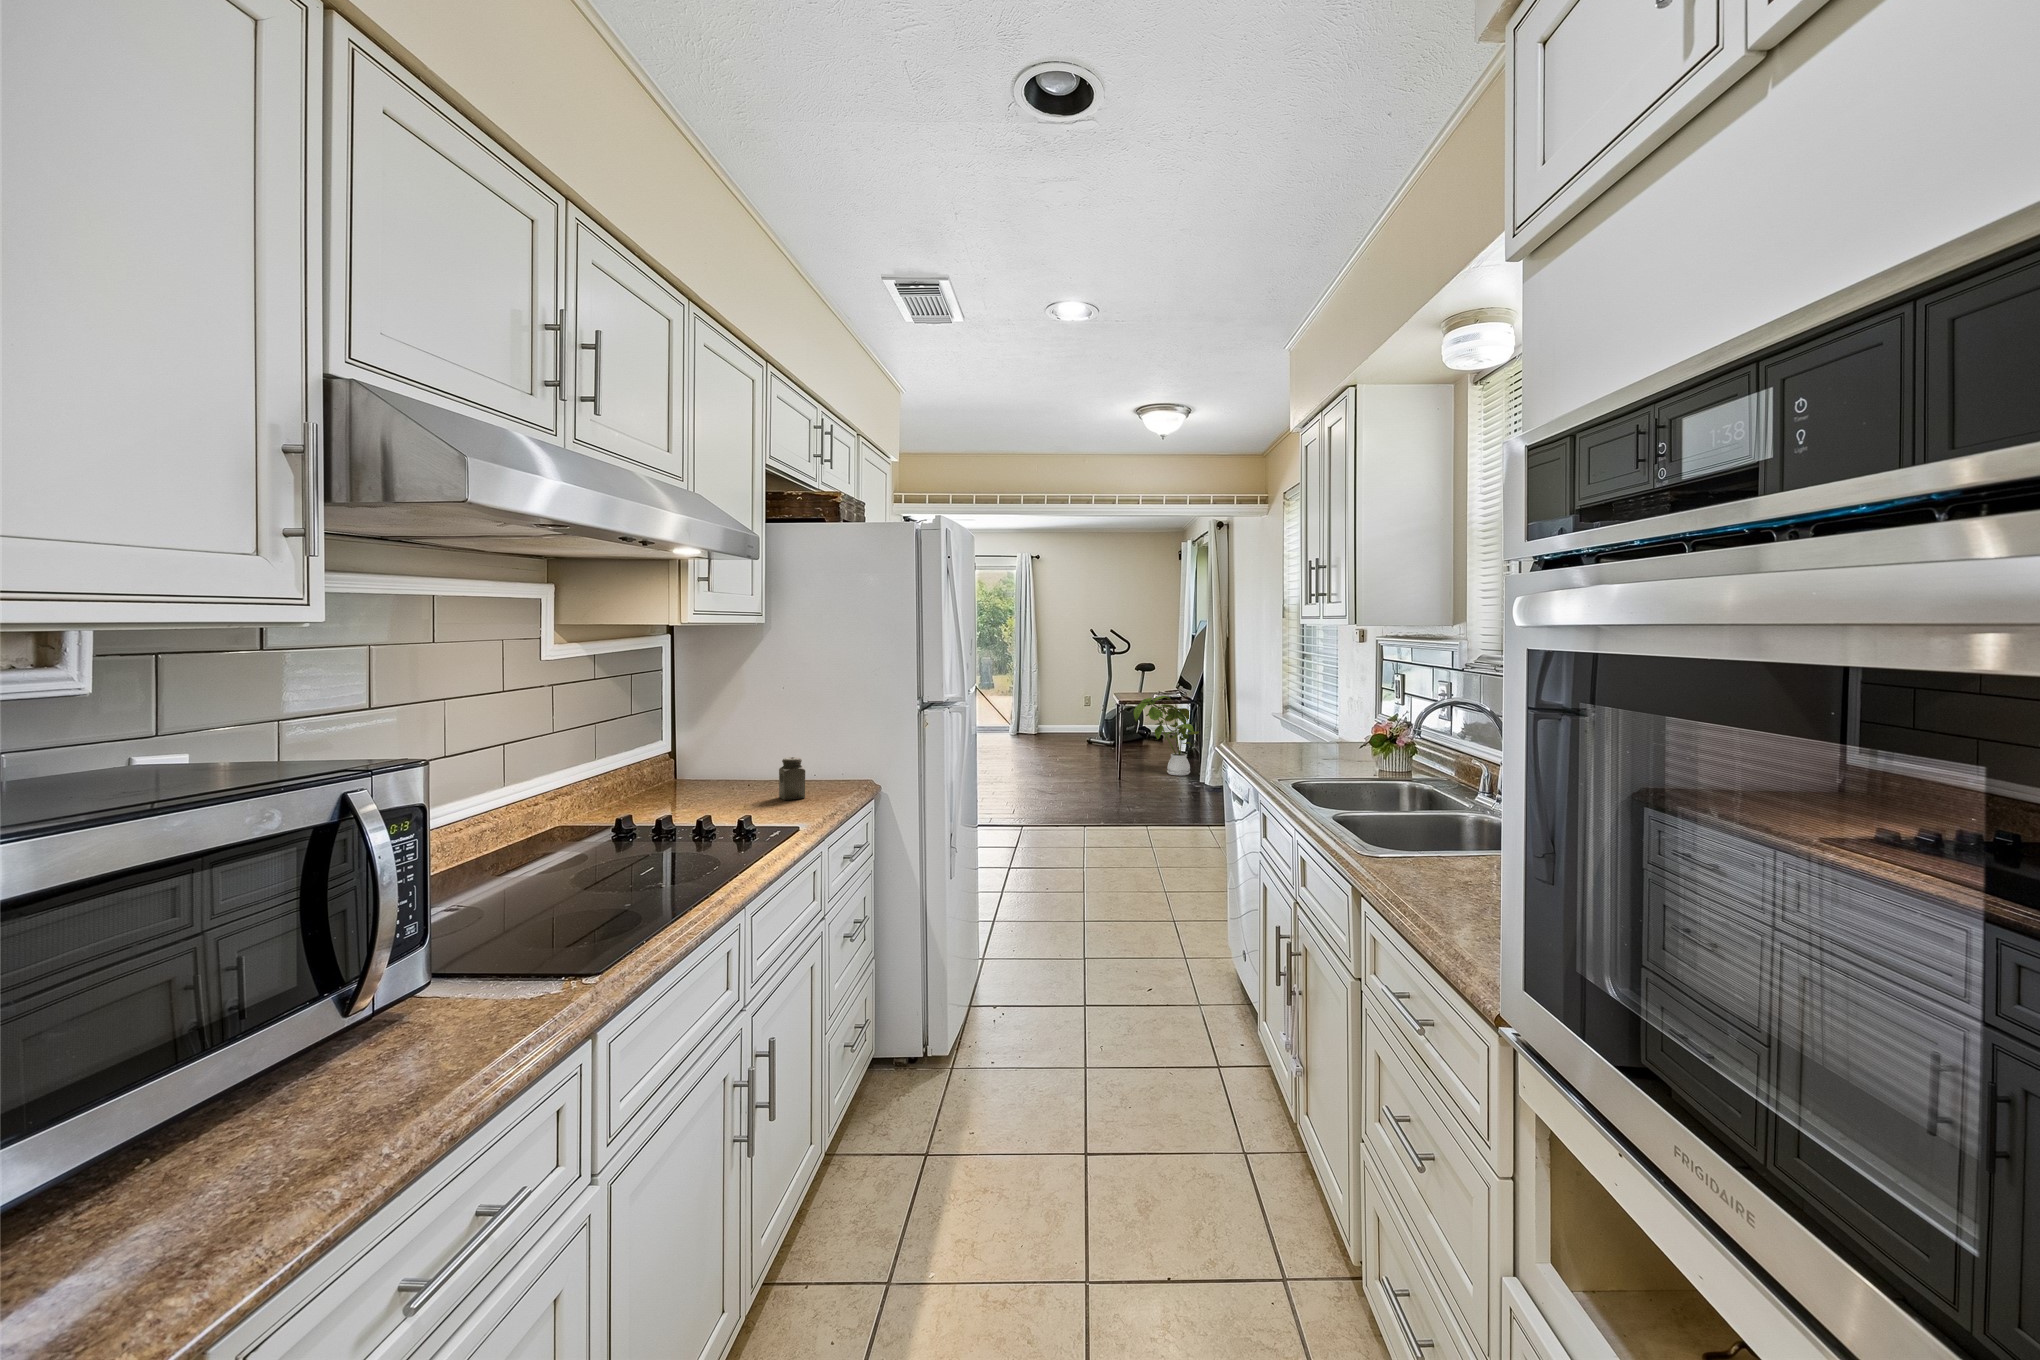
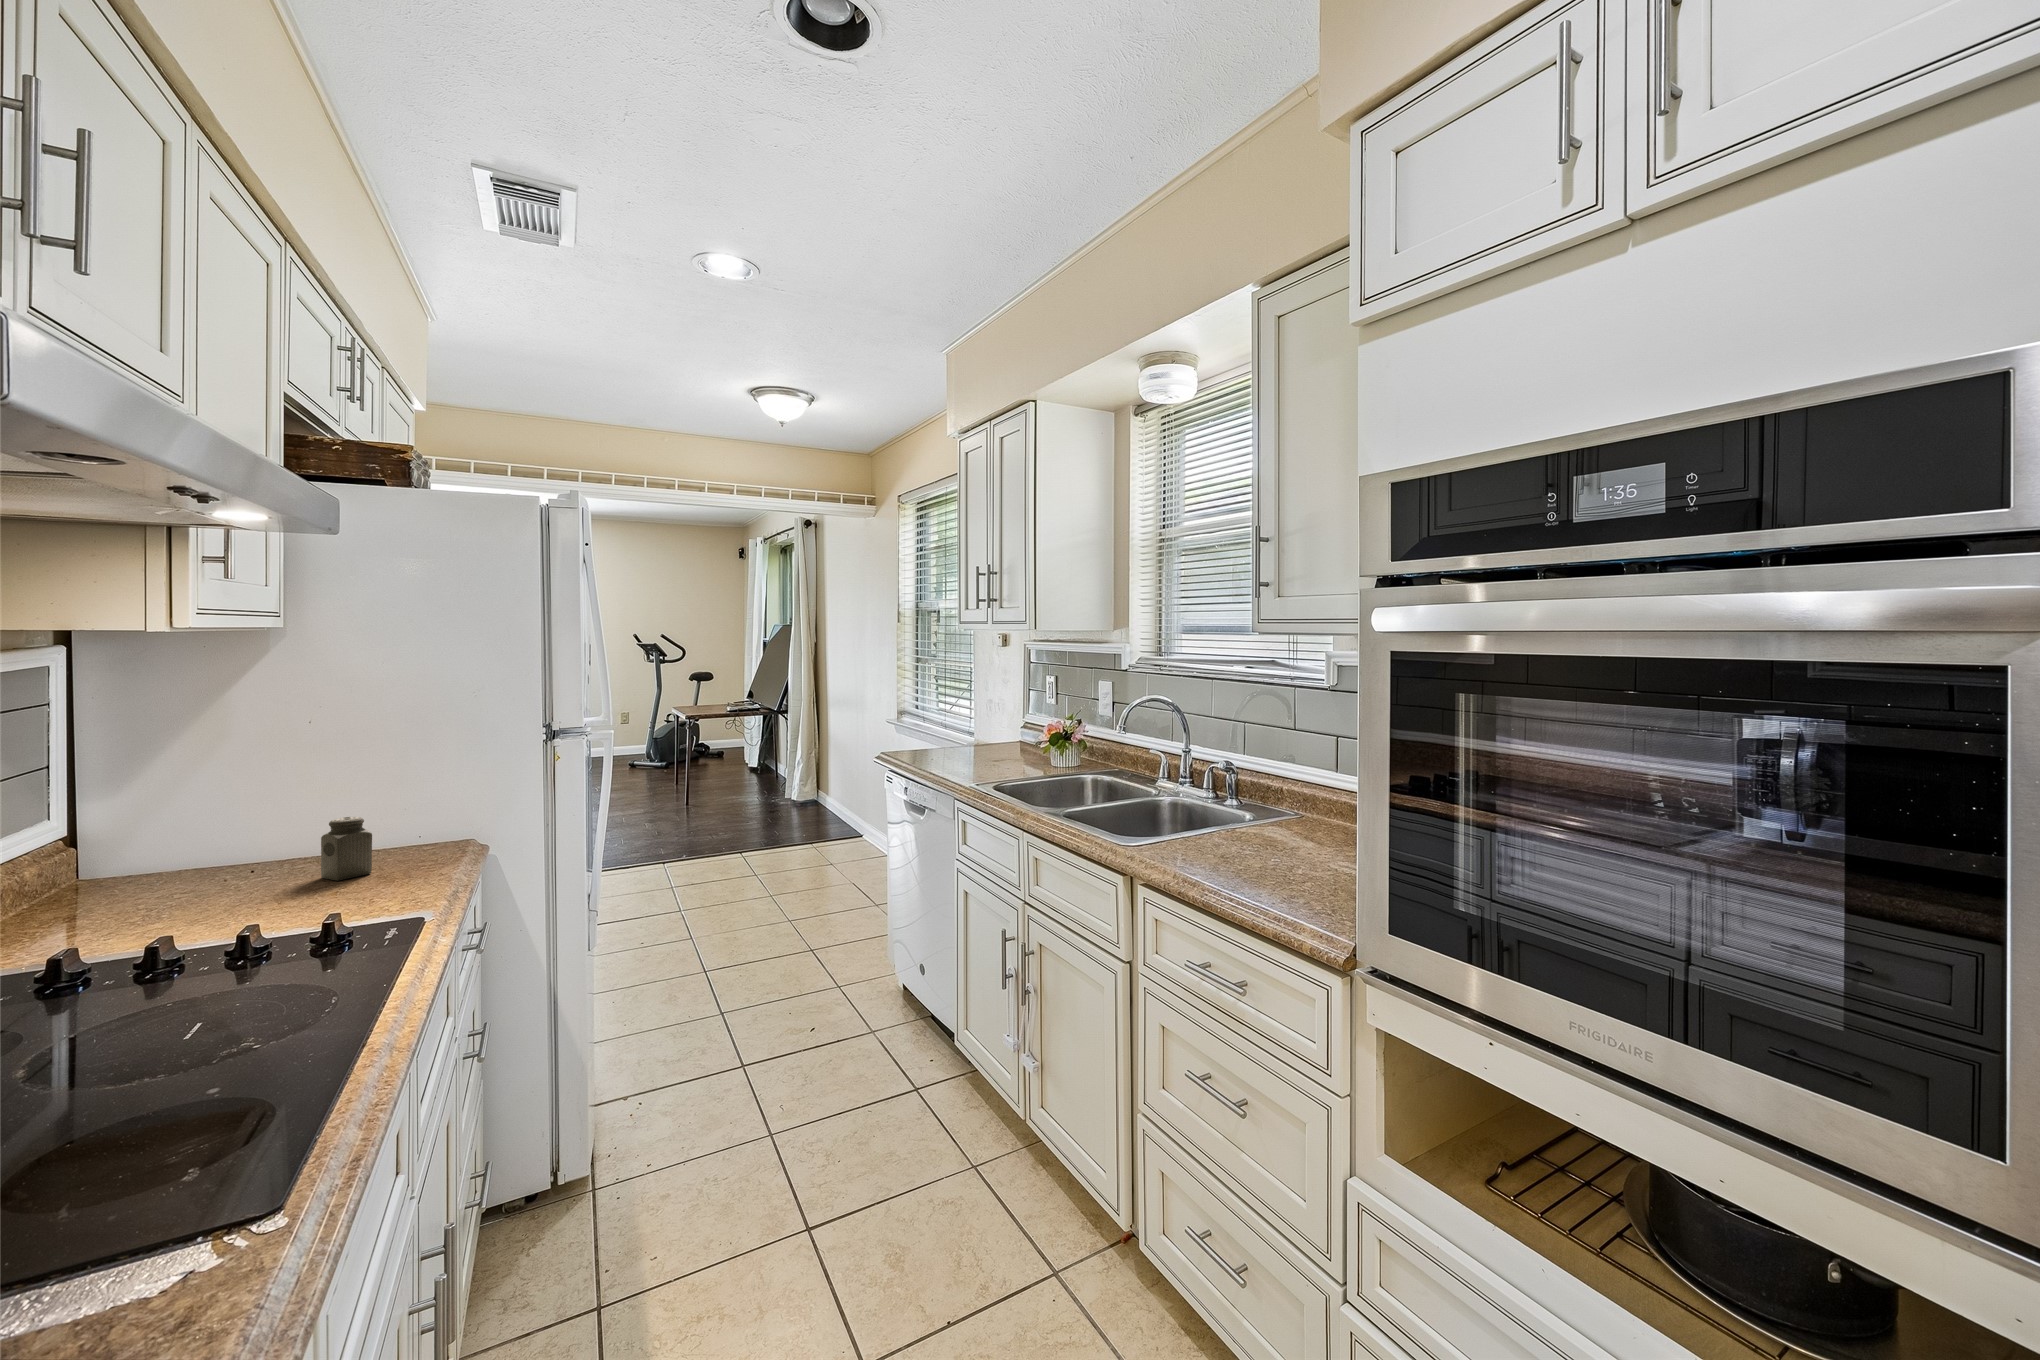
house plant: present [1134,695,1199,776] -> none [705,709,789,798]

